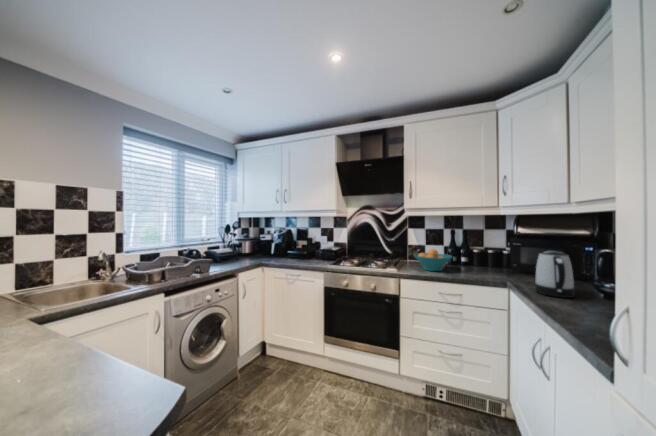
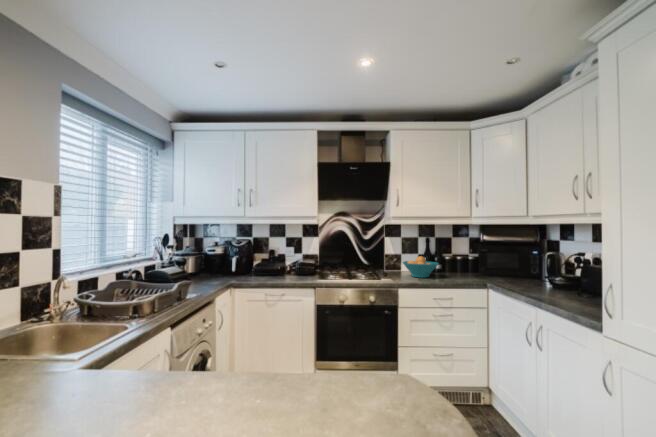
kettle: present [535,251,574,298] -> none [515,254,542,289]

